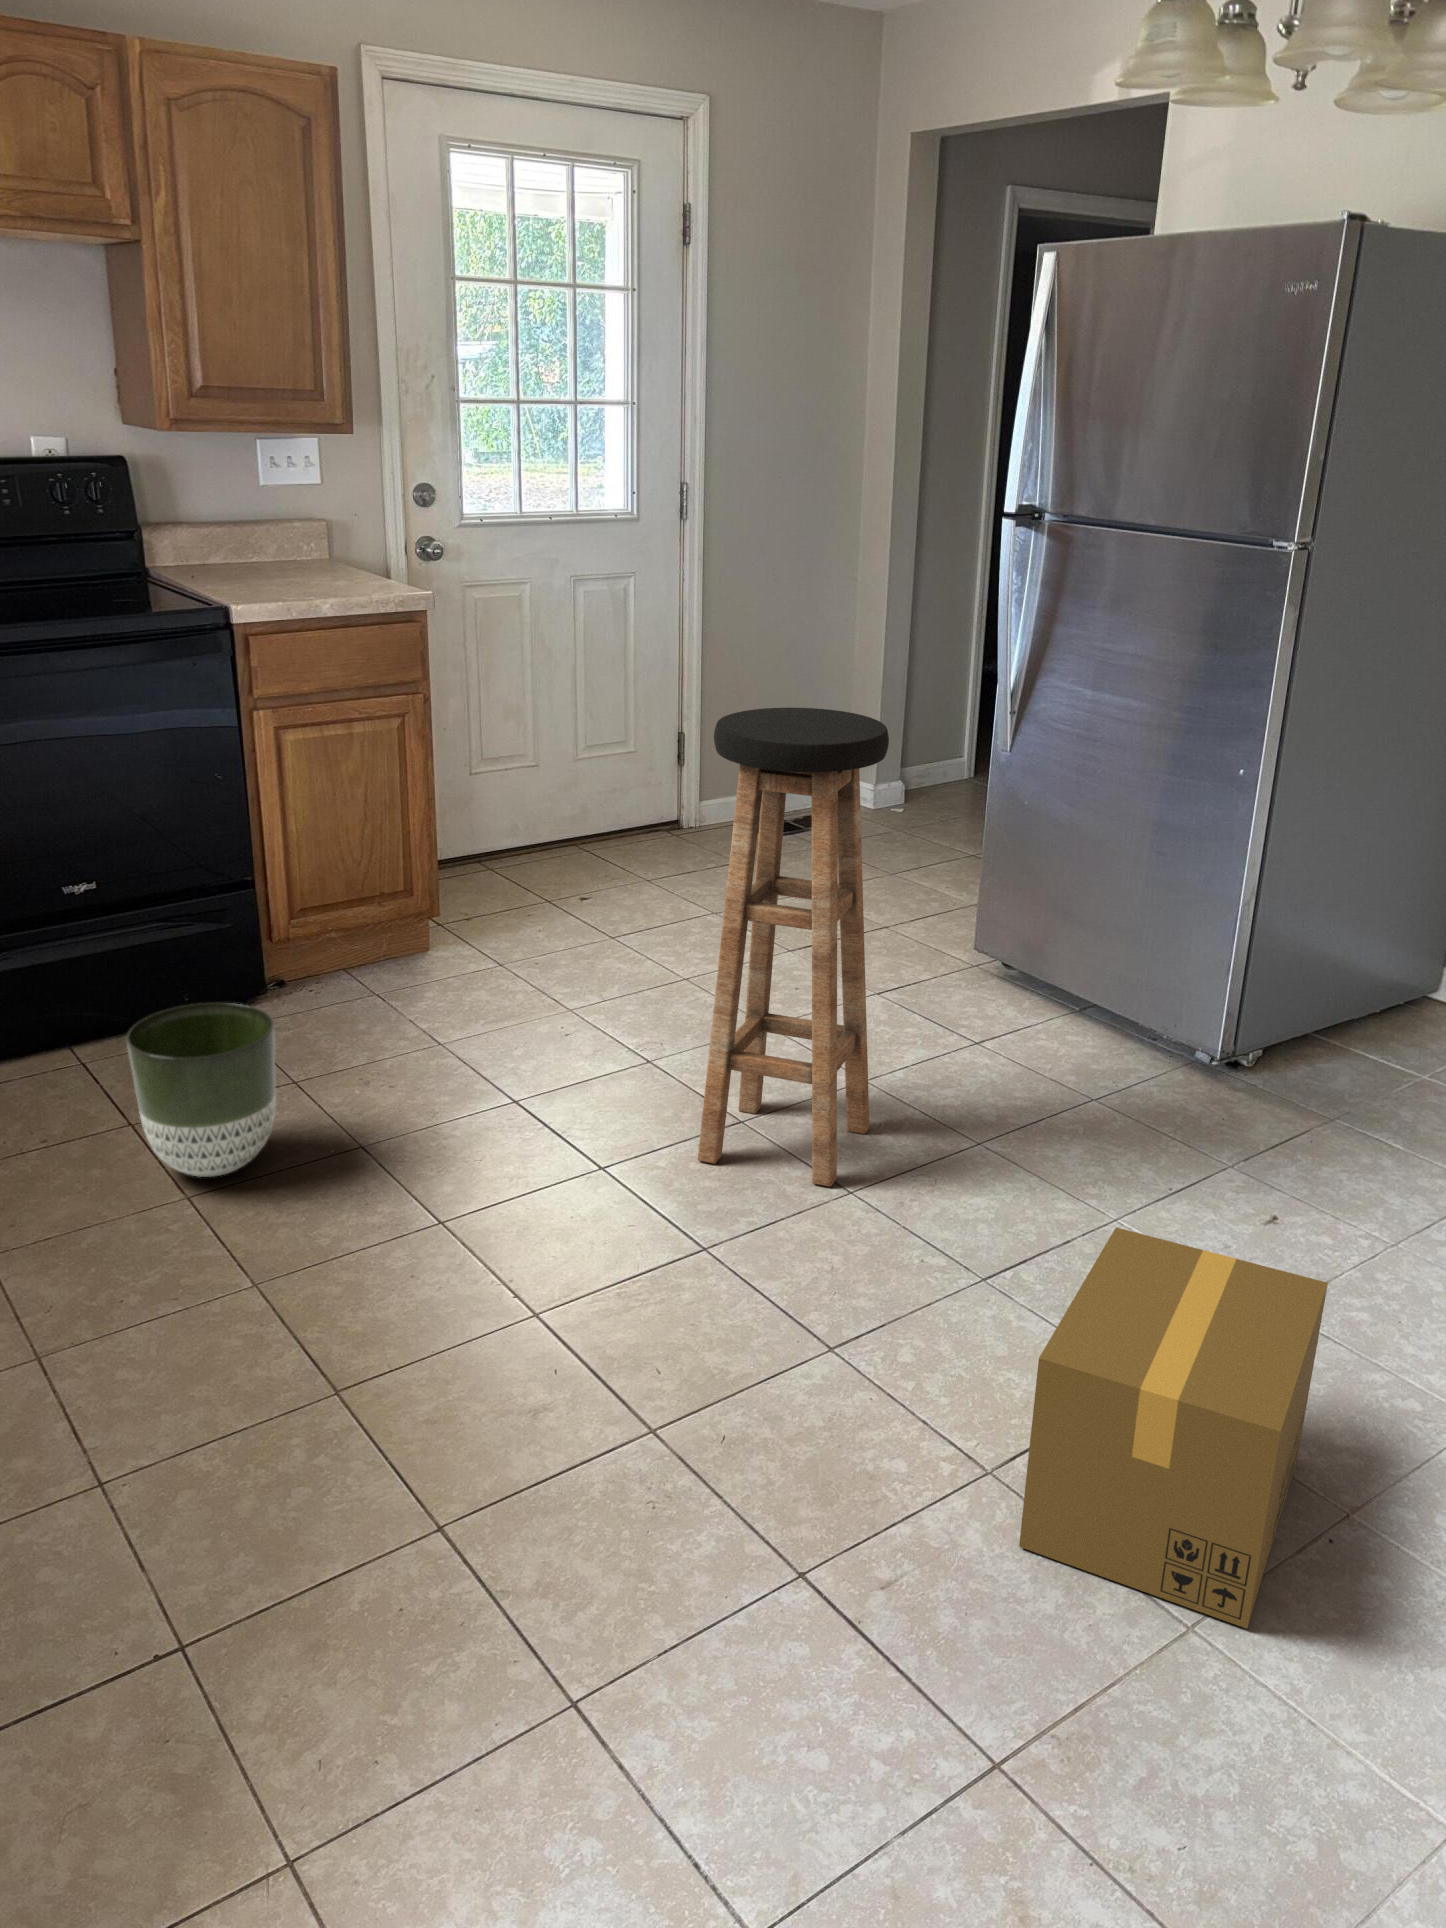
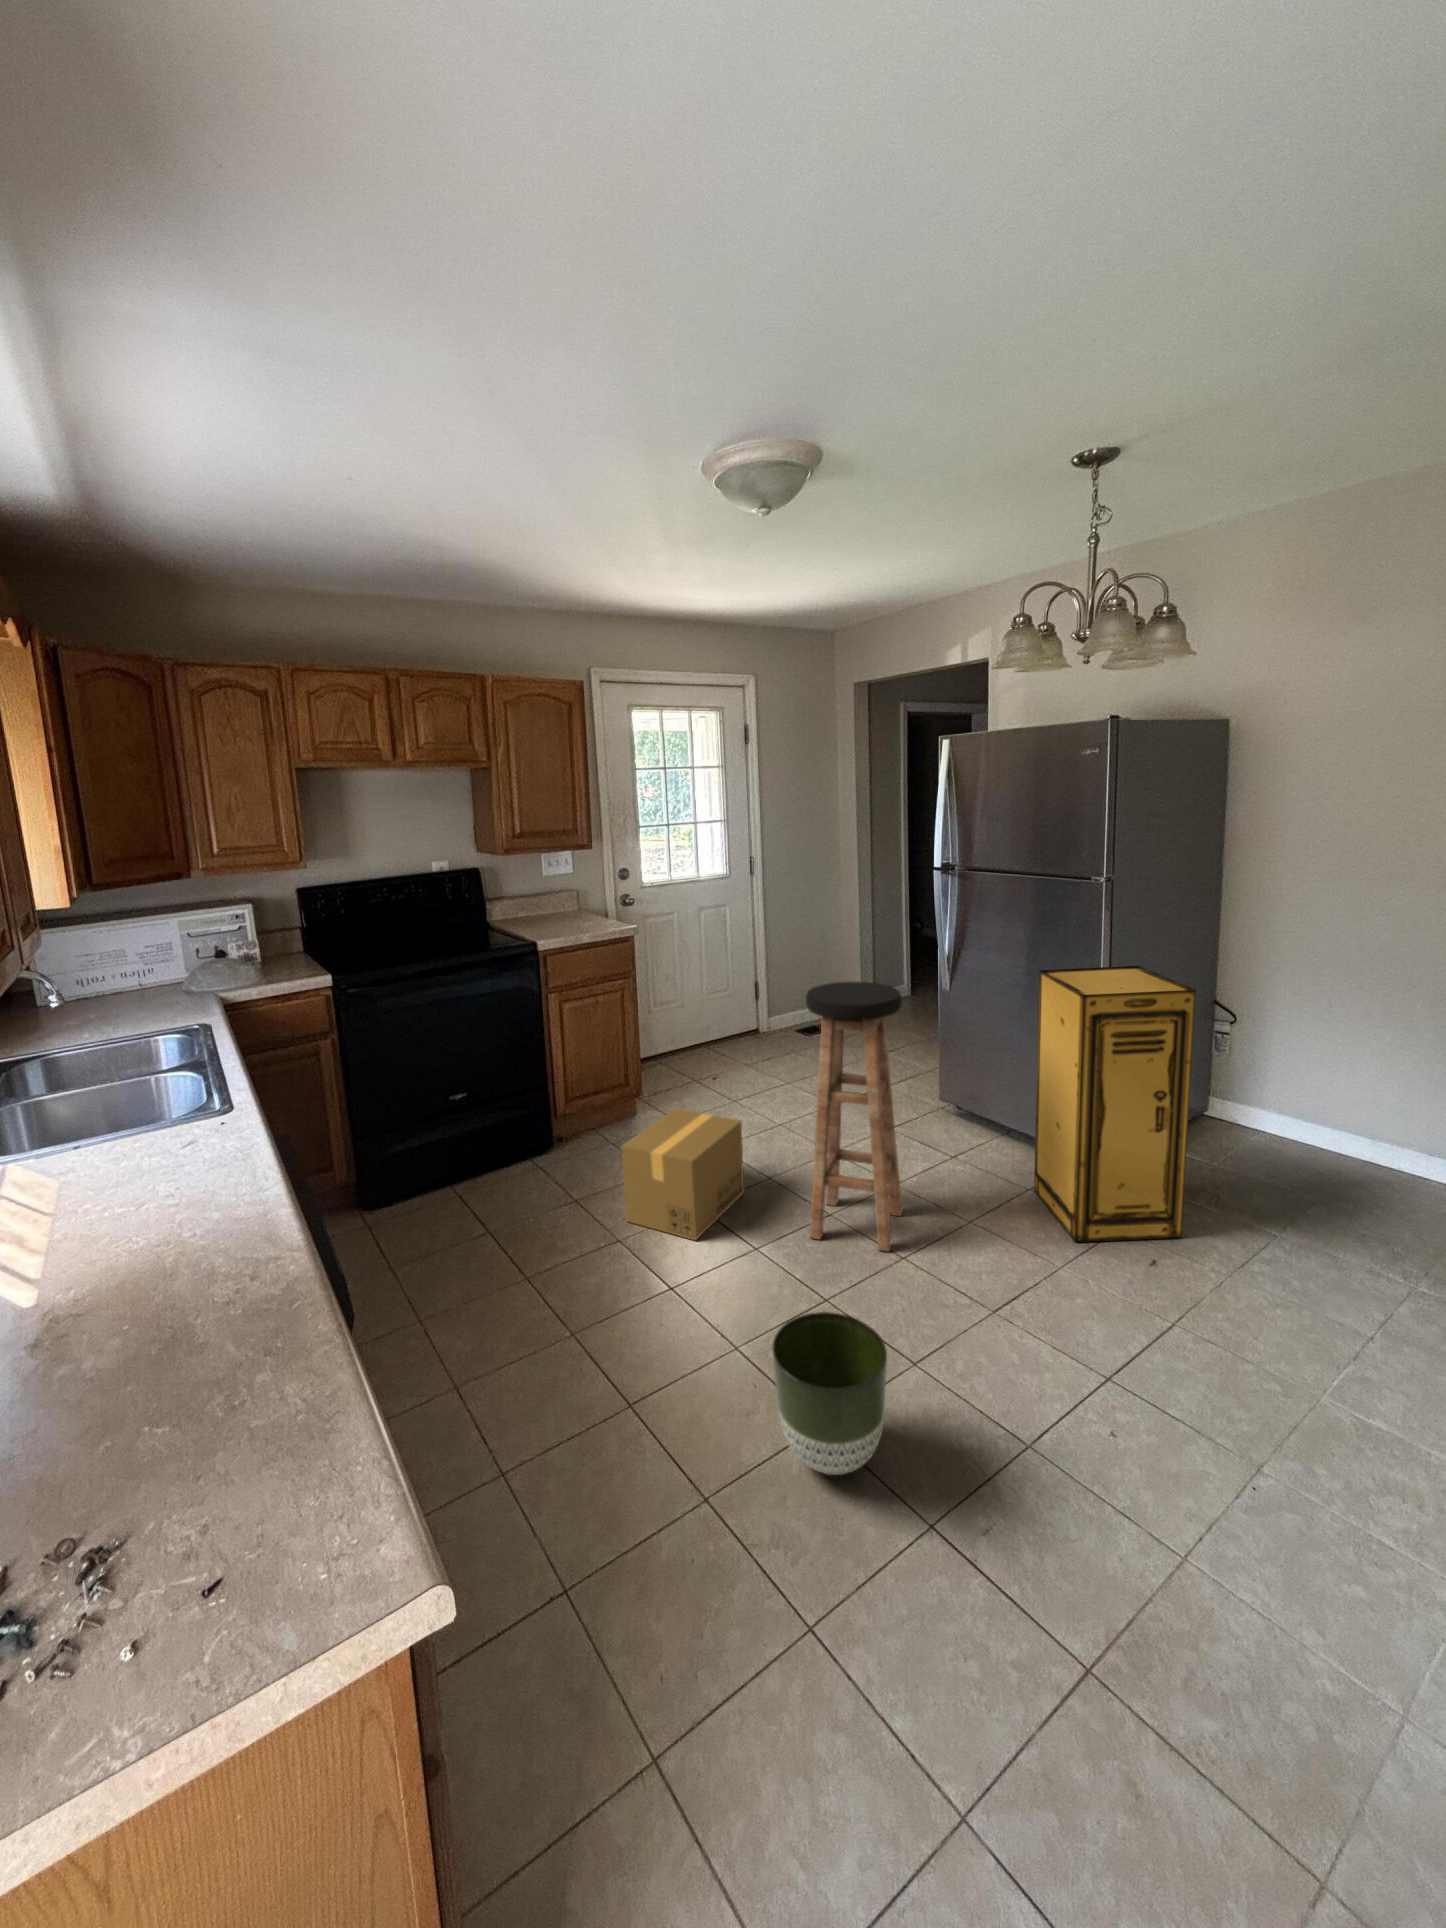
storage cabinet: none [1107,708,1407,1186] -> present [1034,966,1196,1242]
planter: present [126,1003,276,1177] -> present [772,1312,887,1475]
cardboard box: present [1019,1227,1328,1629] -> present [621,1109,744,1240]

